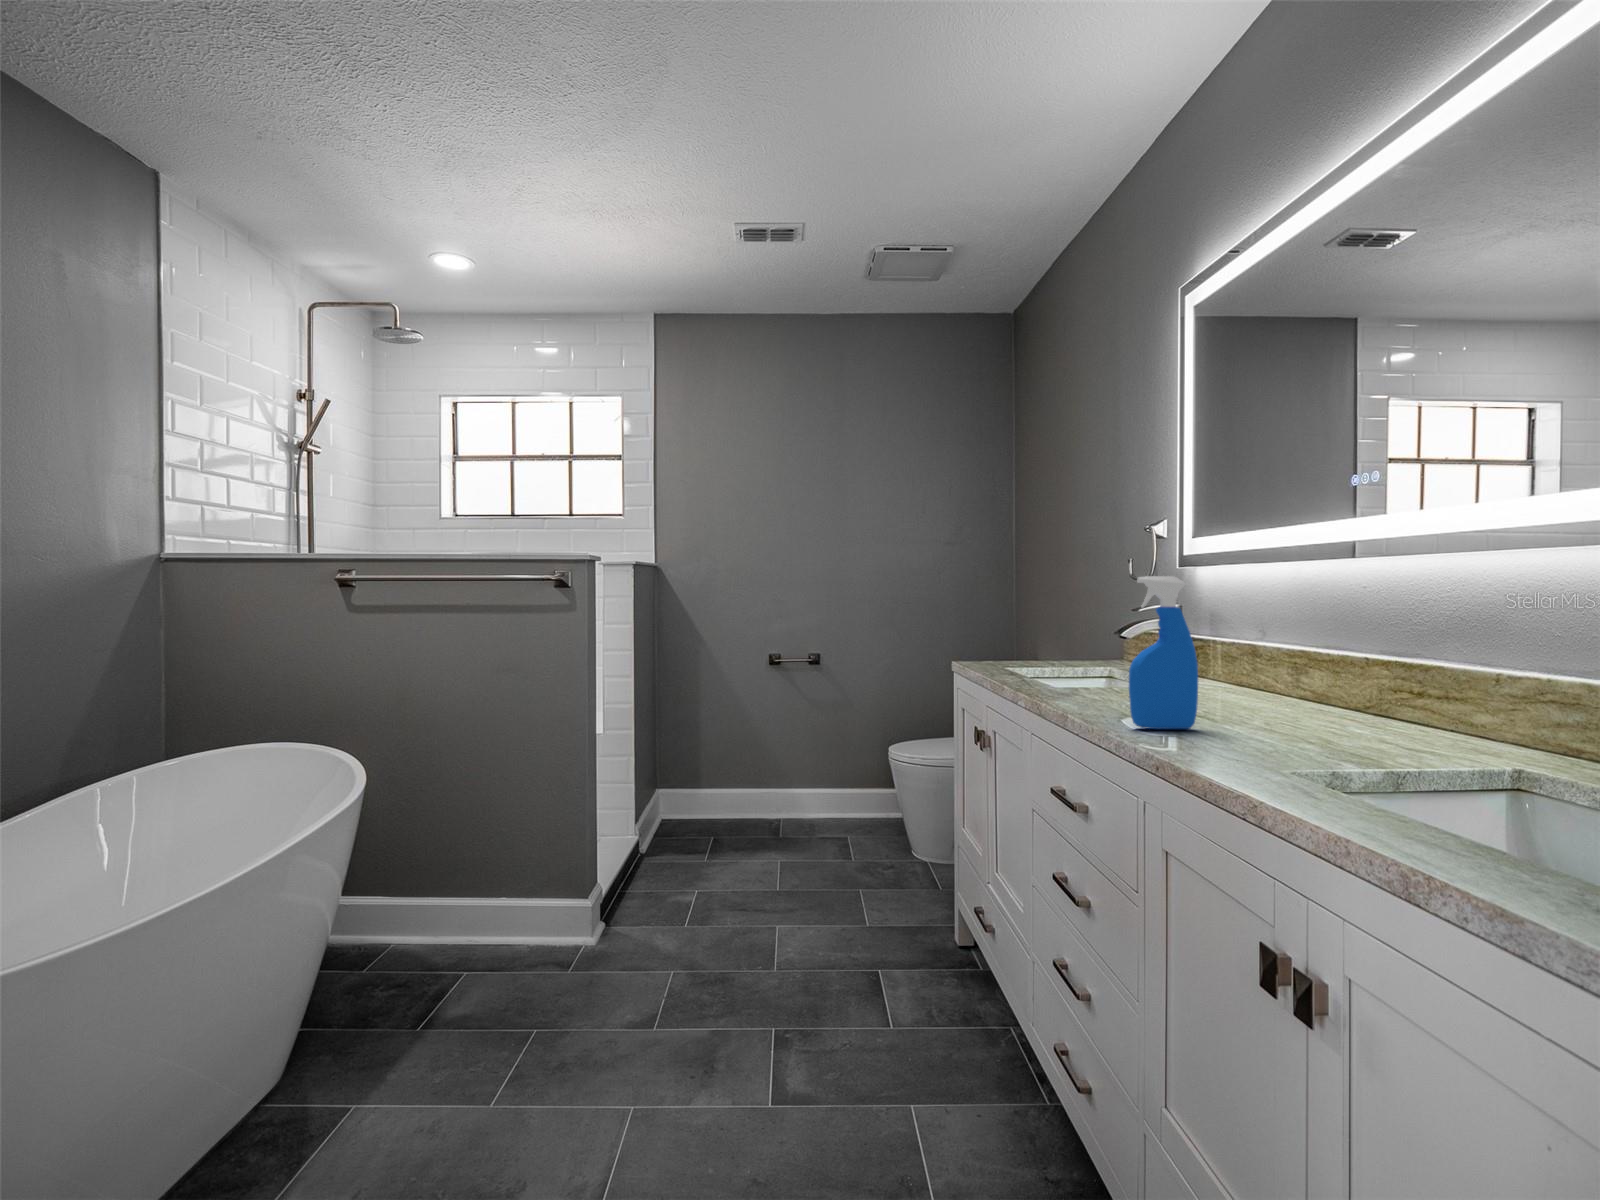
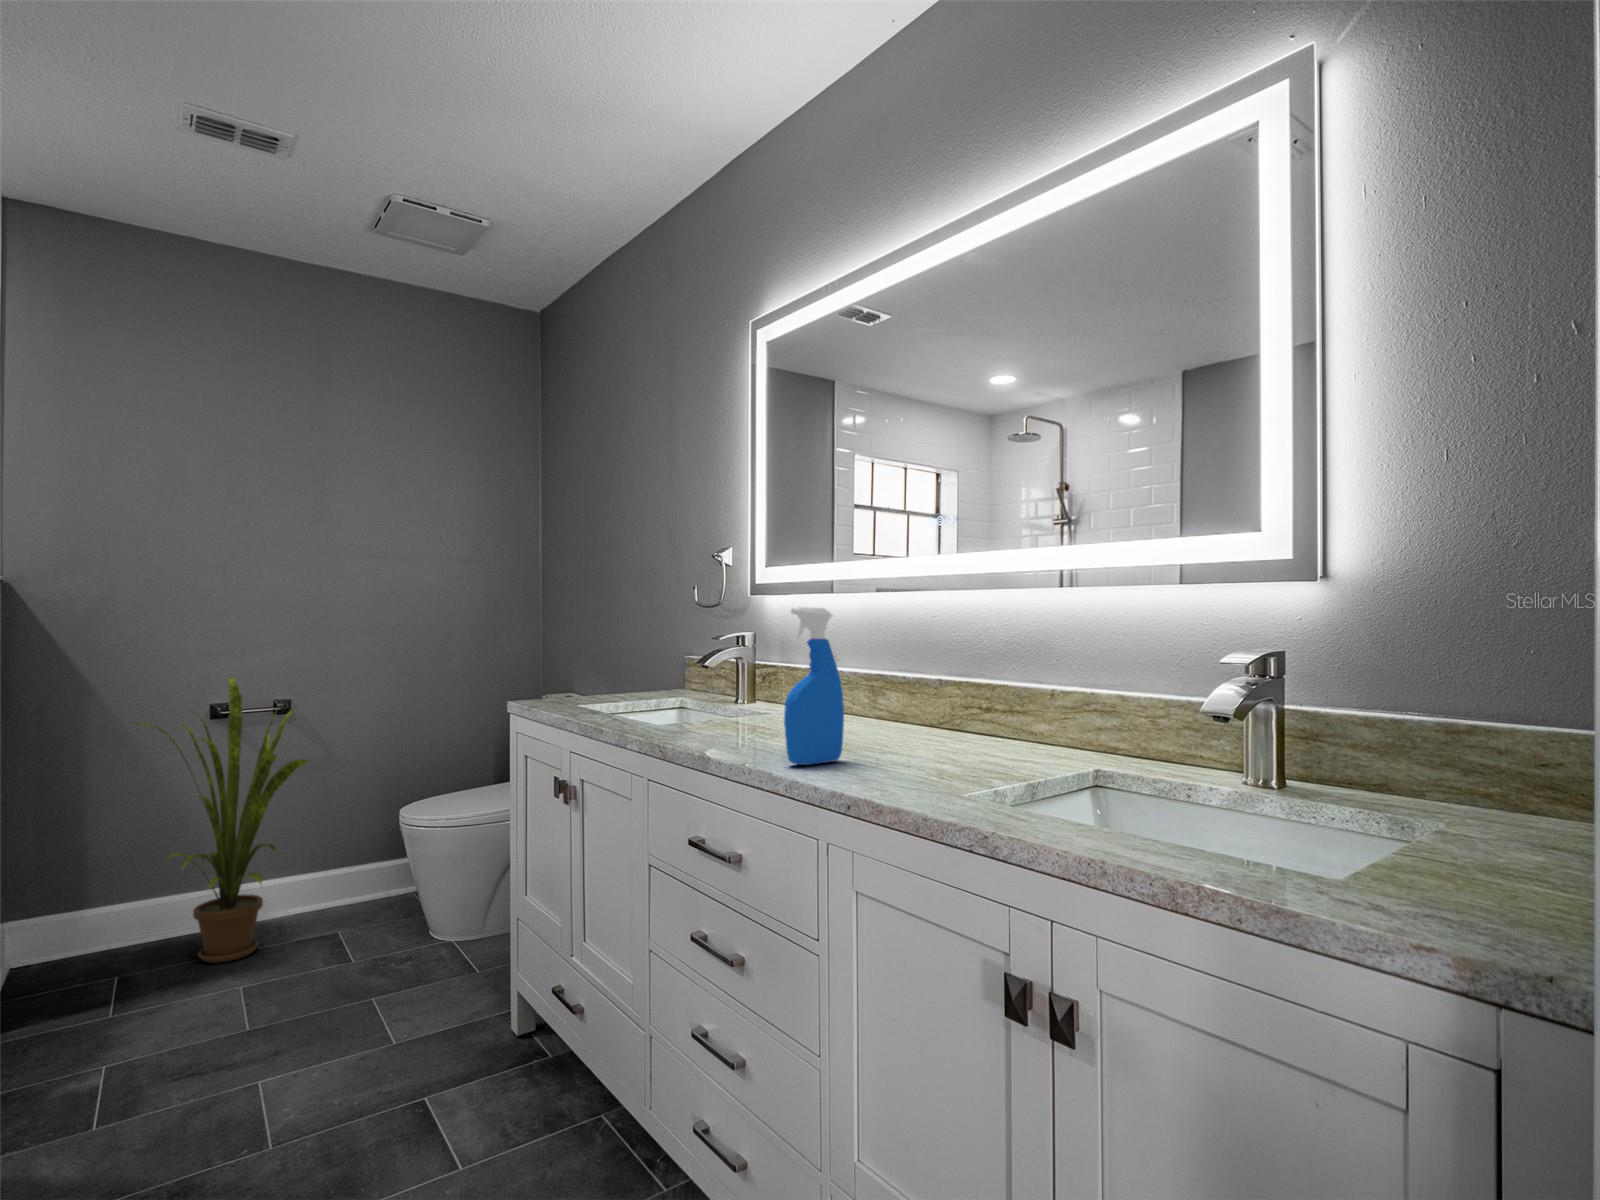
house plant: none [717,634,829,841] -> present [139,676,307,963]

